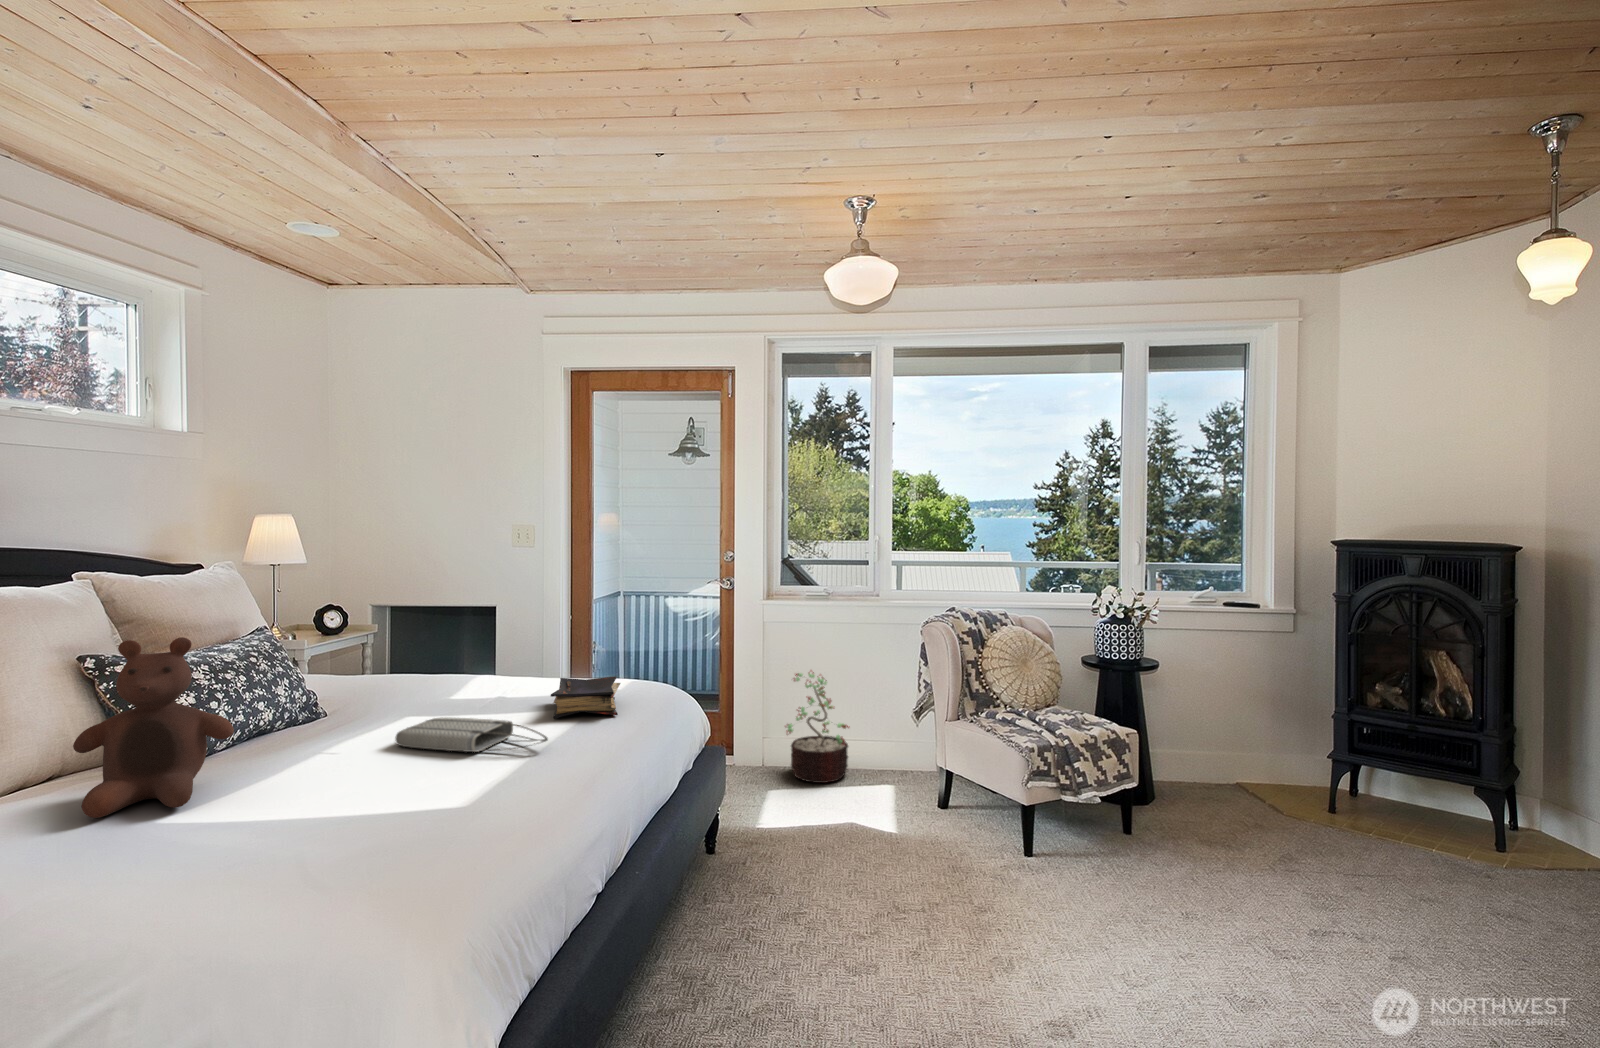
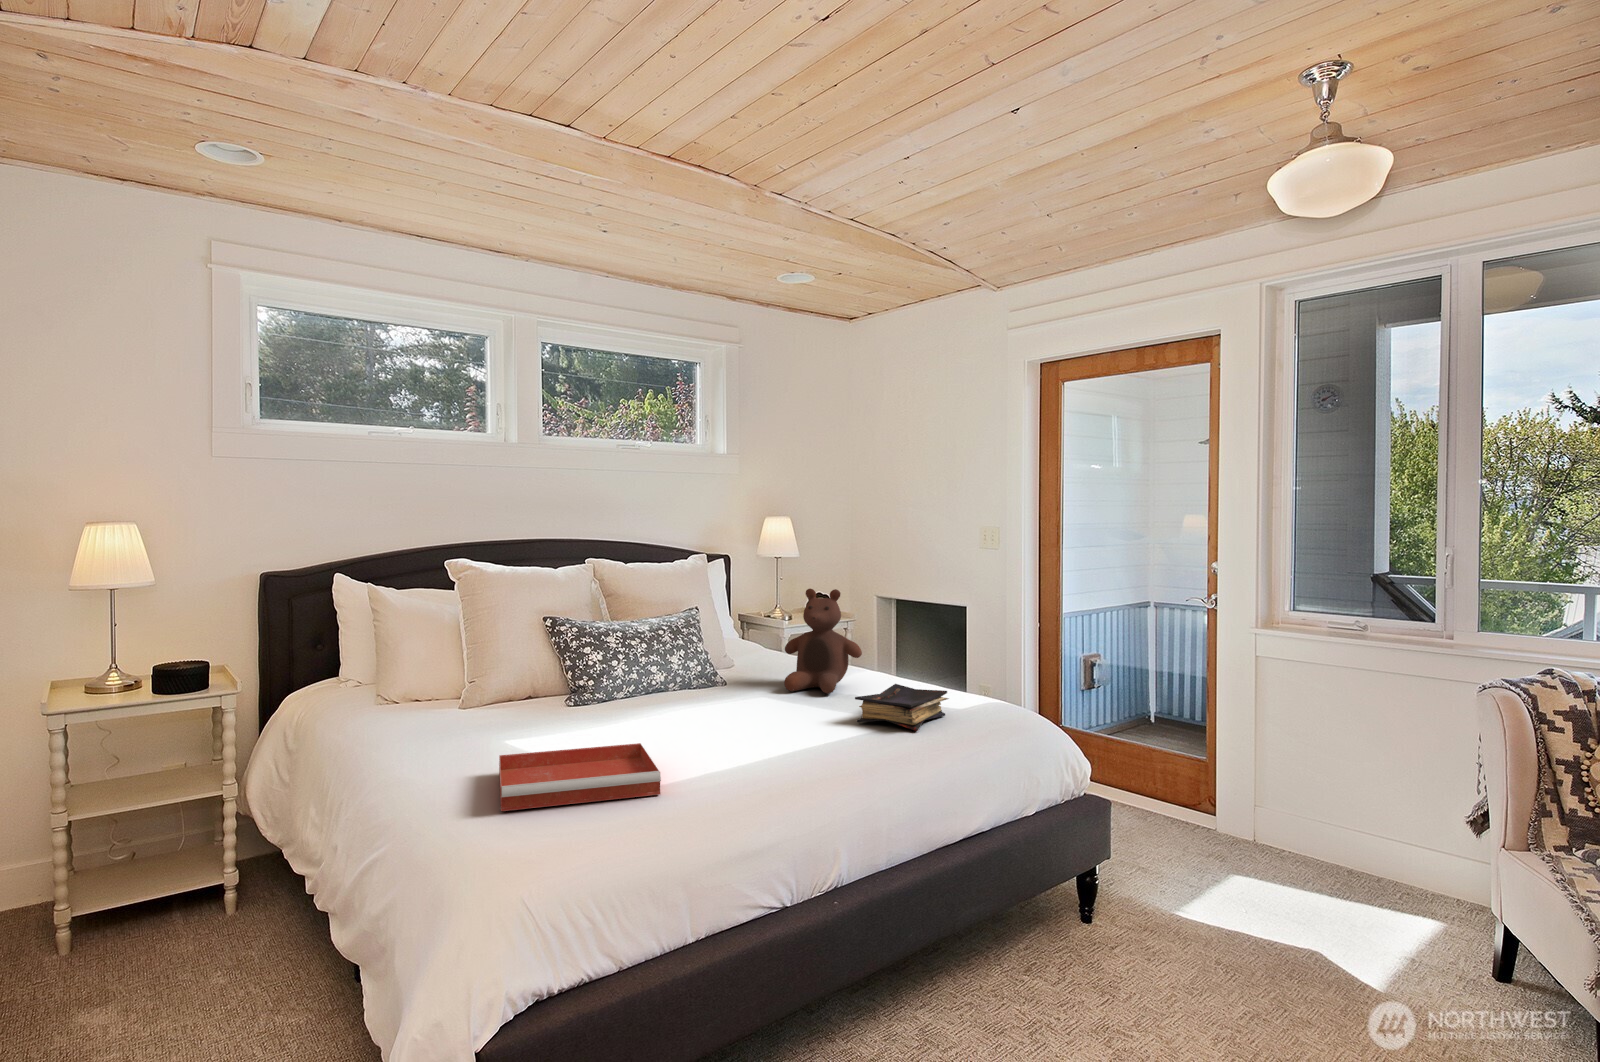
stuffed bear: present [73,637,234,818] -> present [784,589,862,694]
decorative plant: present [787,672,849,783] -> none [1277,731,1372,894]
tote bag: present [395,717,548,752] -> none [708,702,804,741]
tray: none [242,779,495,887] -> present [499,743,661,811]

